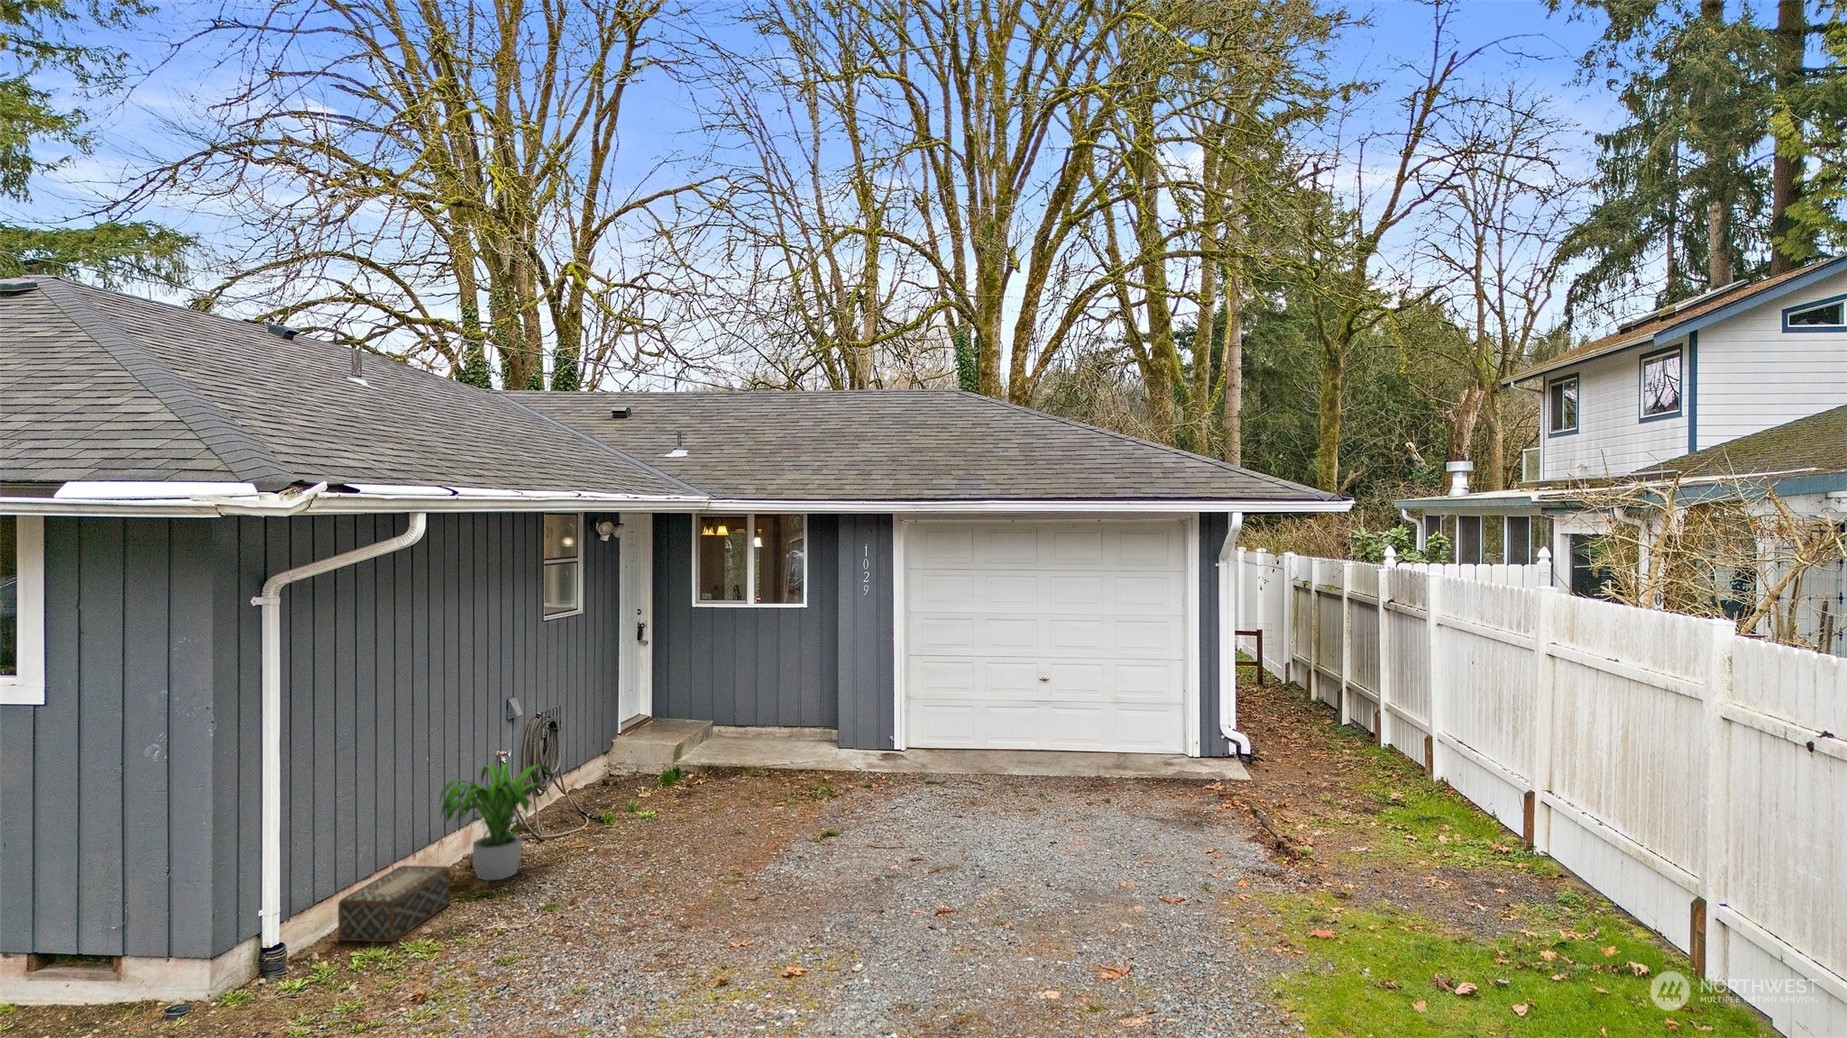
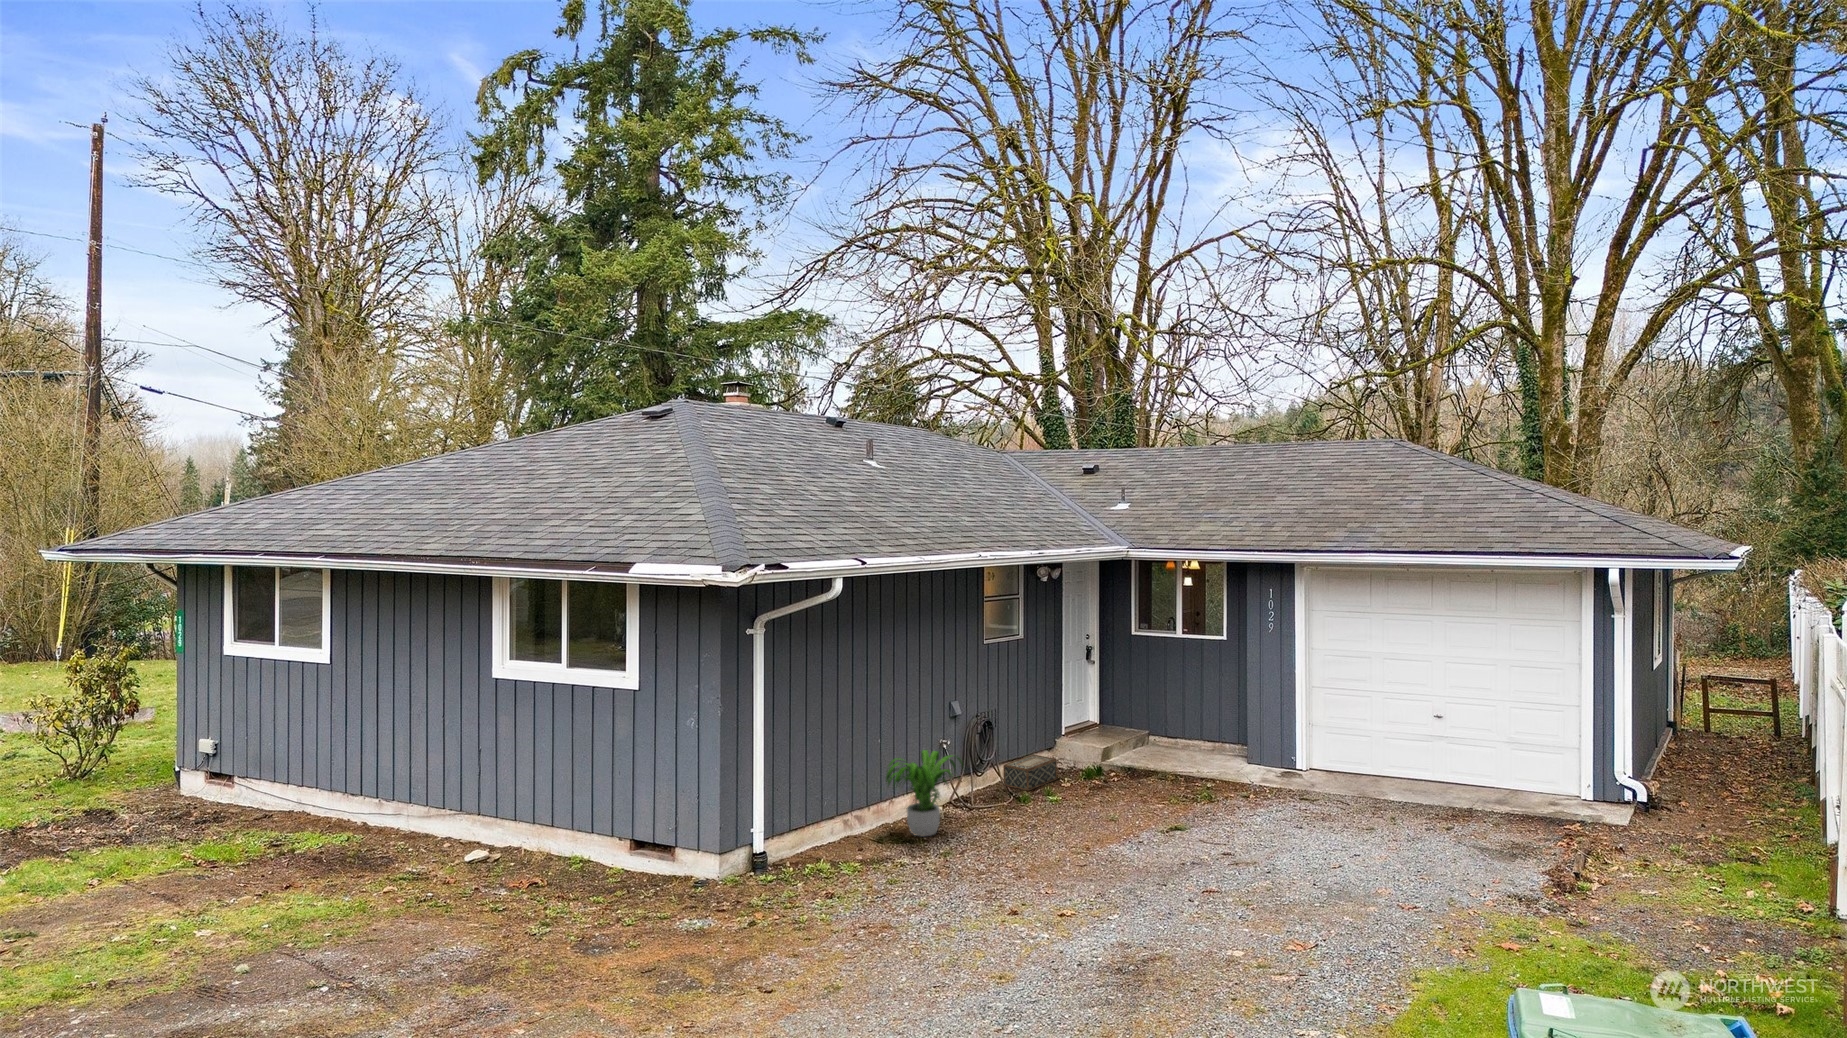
woven basket: present [338,865,450,942] -> present [1003,755,1057,791]

